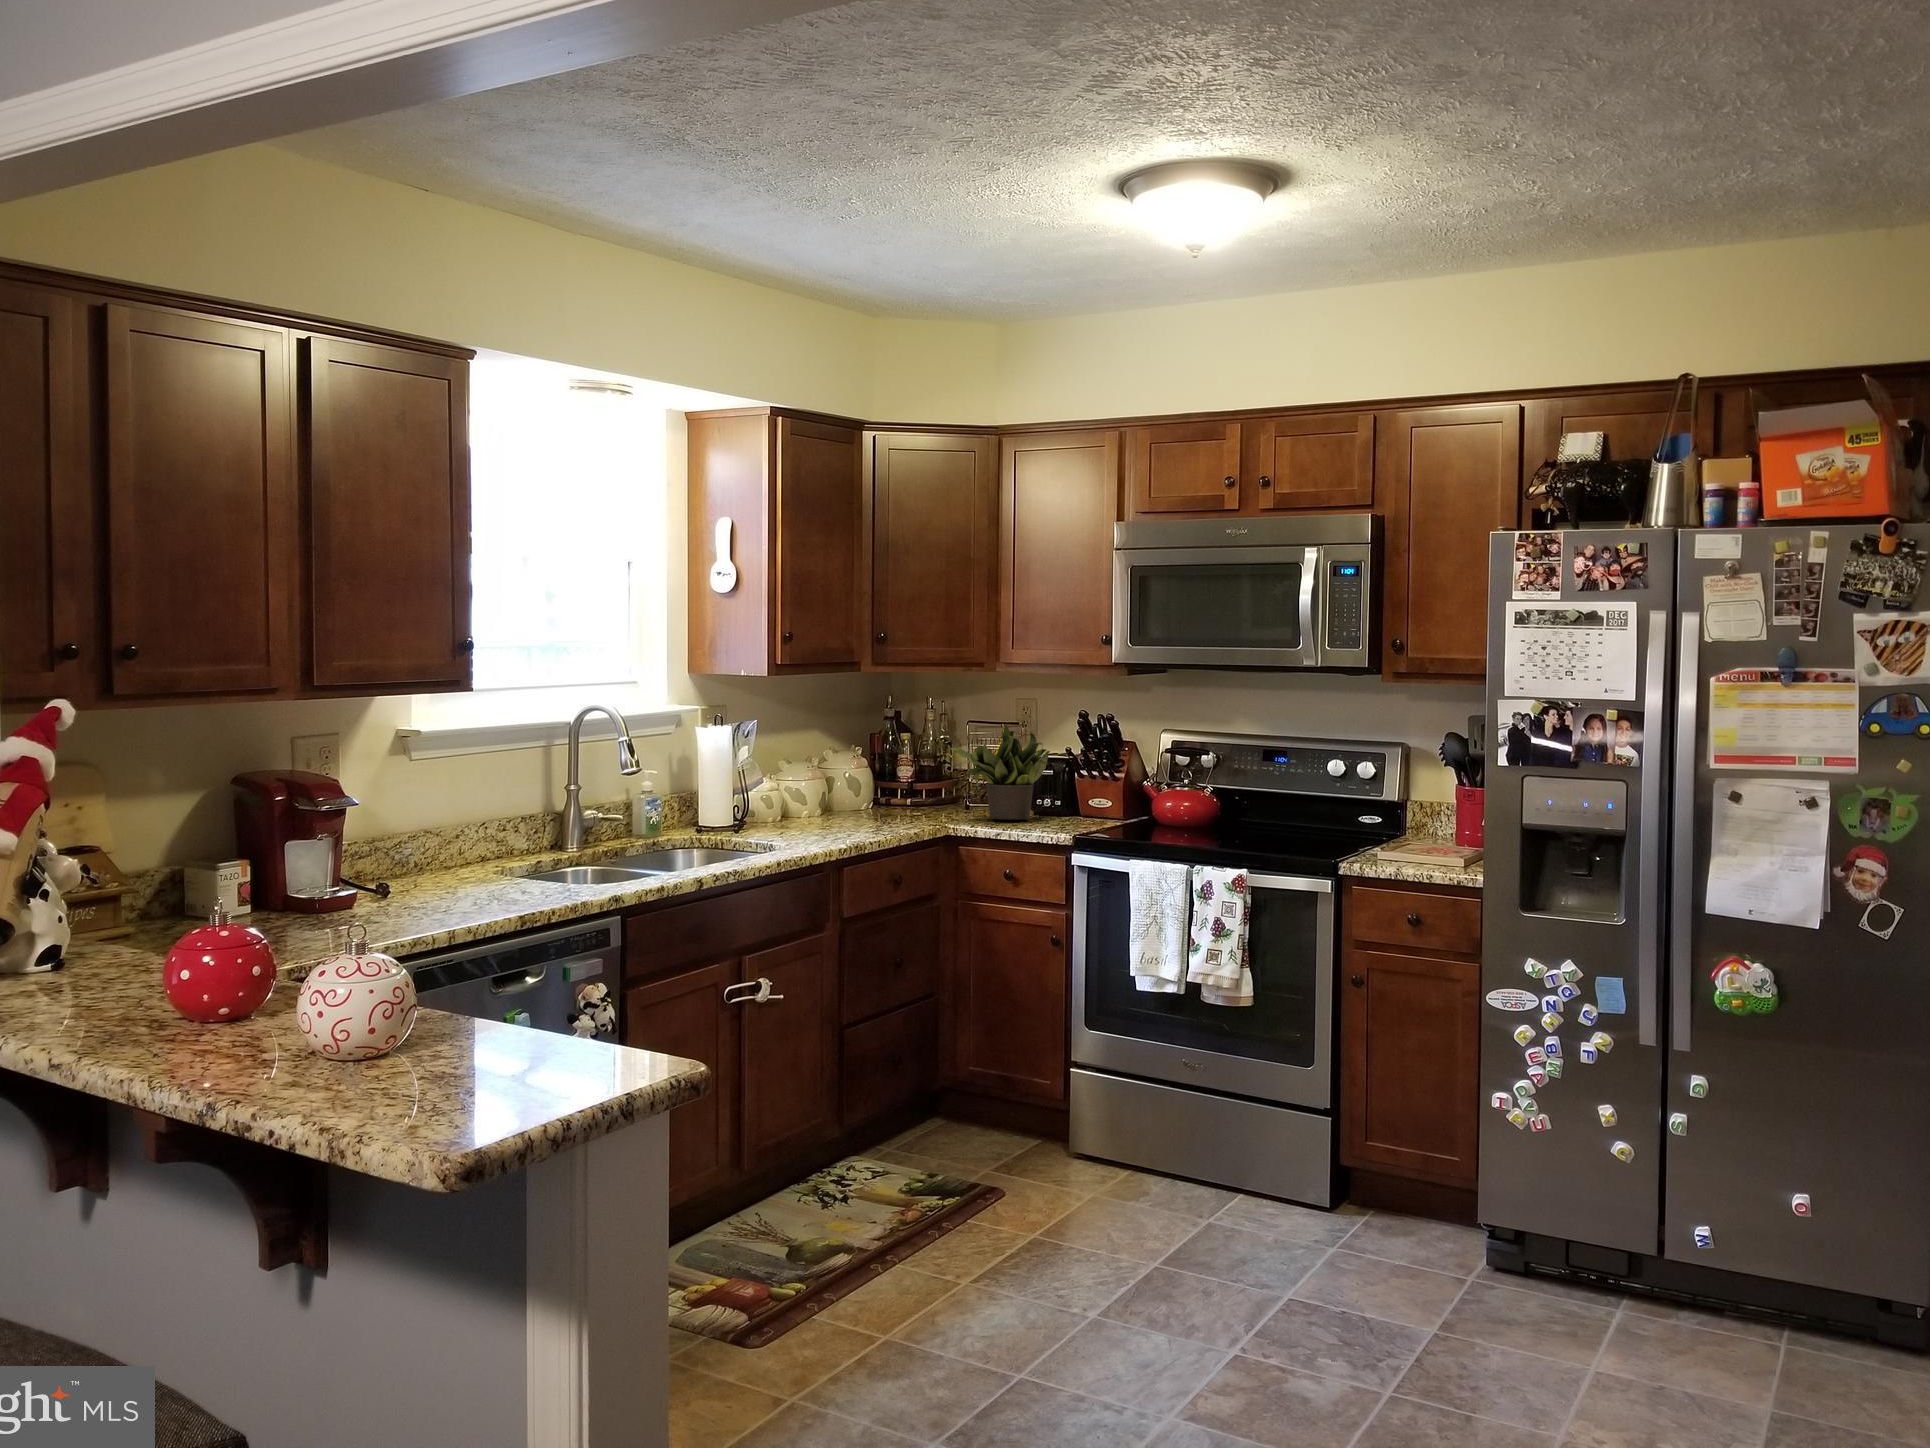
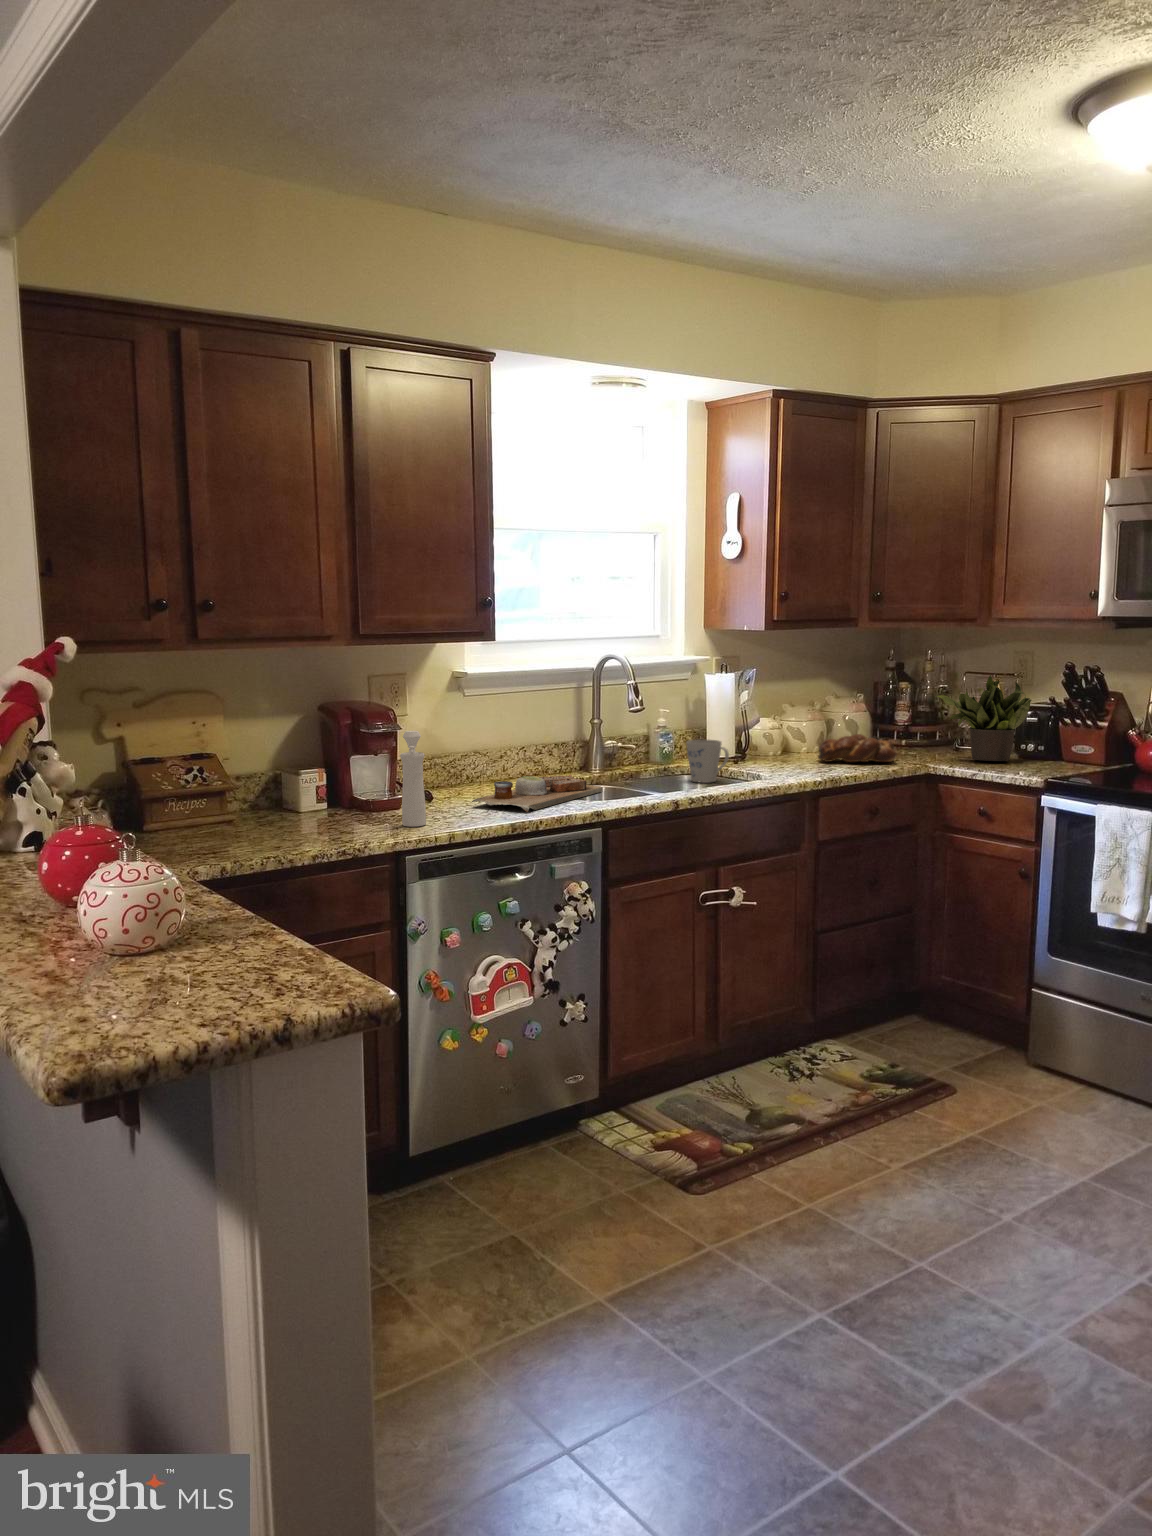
bread loaf: none [824,794,913,827] -> present [818,734,897,762]
pepper mill: none [368,806,407,927] -> present [400,731,426,827]
mug: none [689,806,741,857] -> present [686,740,729,783]
cutting board: none [447,854,598,902] -> present [472,775,602,812]

